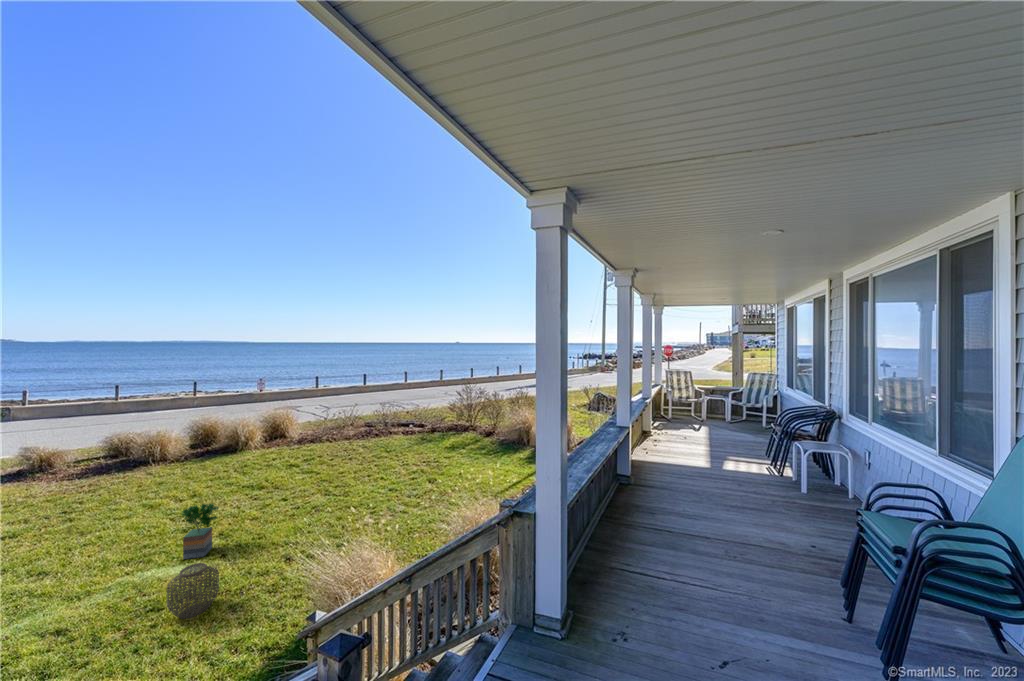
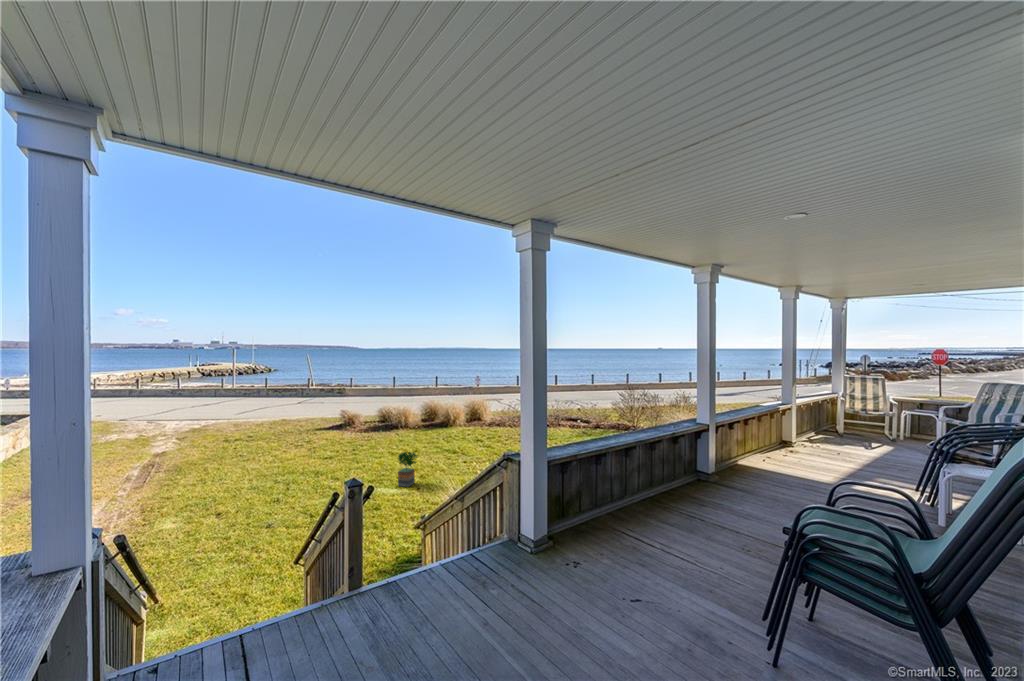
woven basket: present [166,563,219,619] -> none [380,485,408,518]

